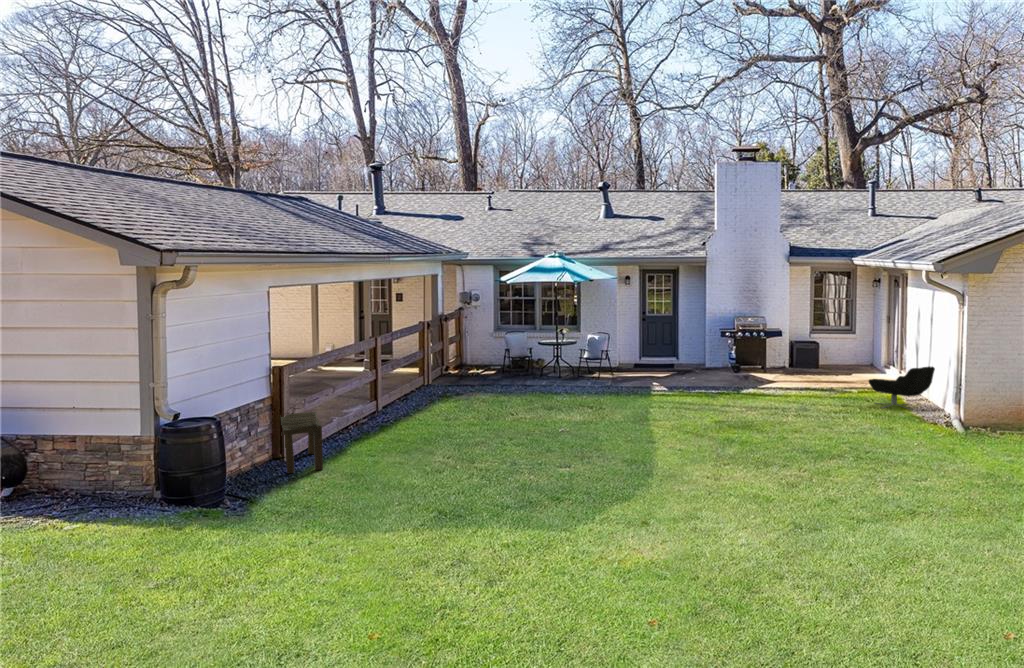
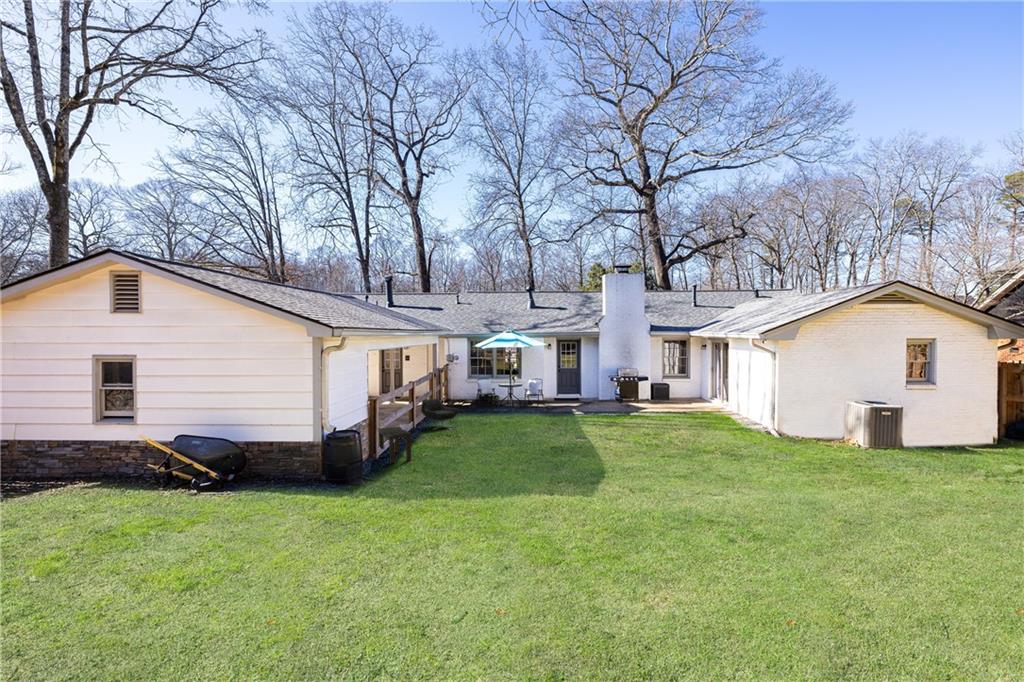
lounge chair: present [869,366,935,409] -> present [421,399,459,429]

